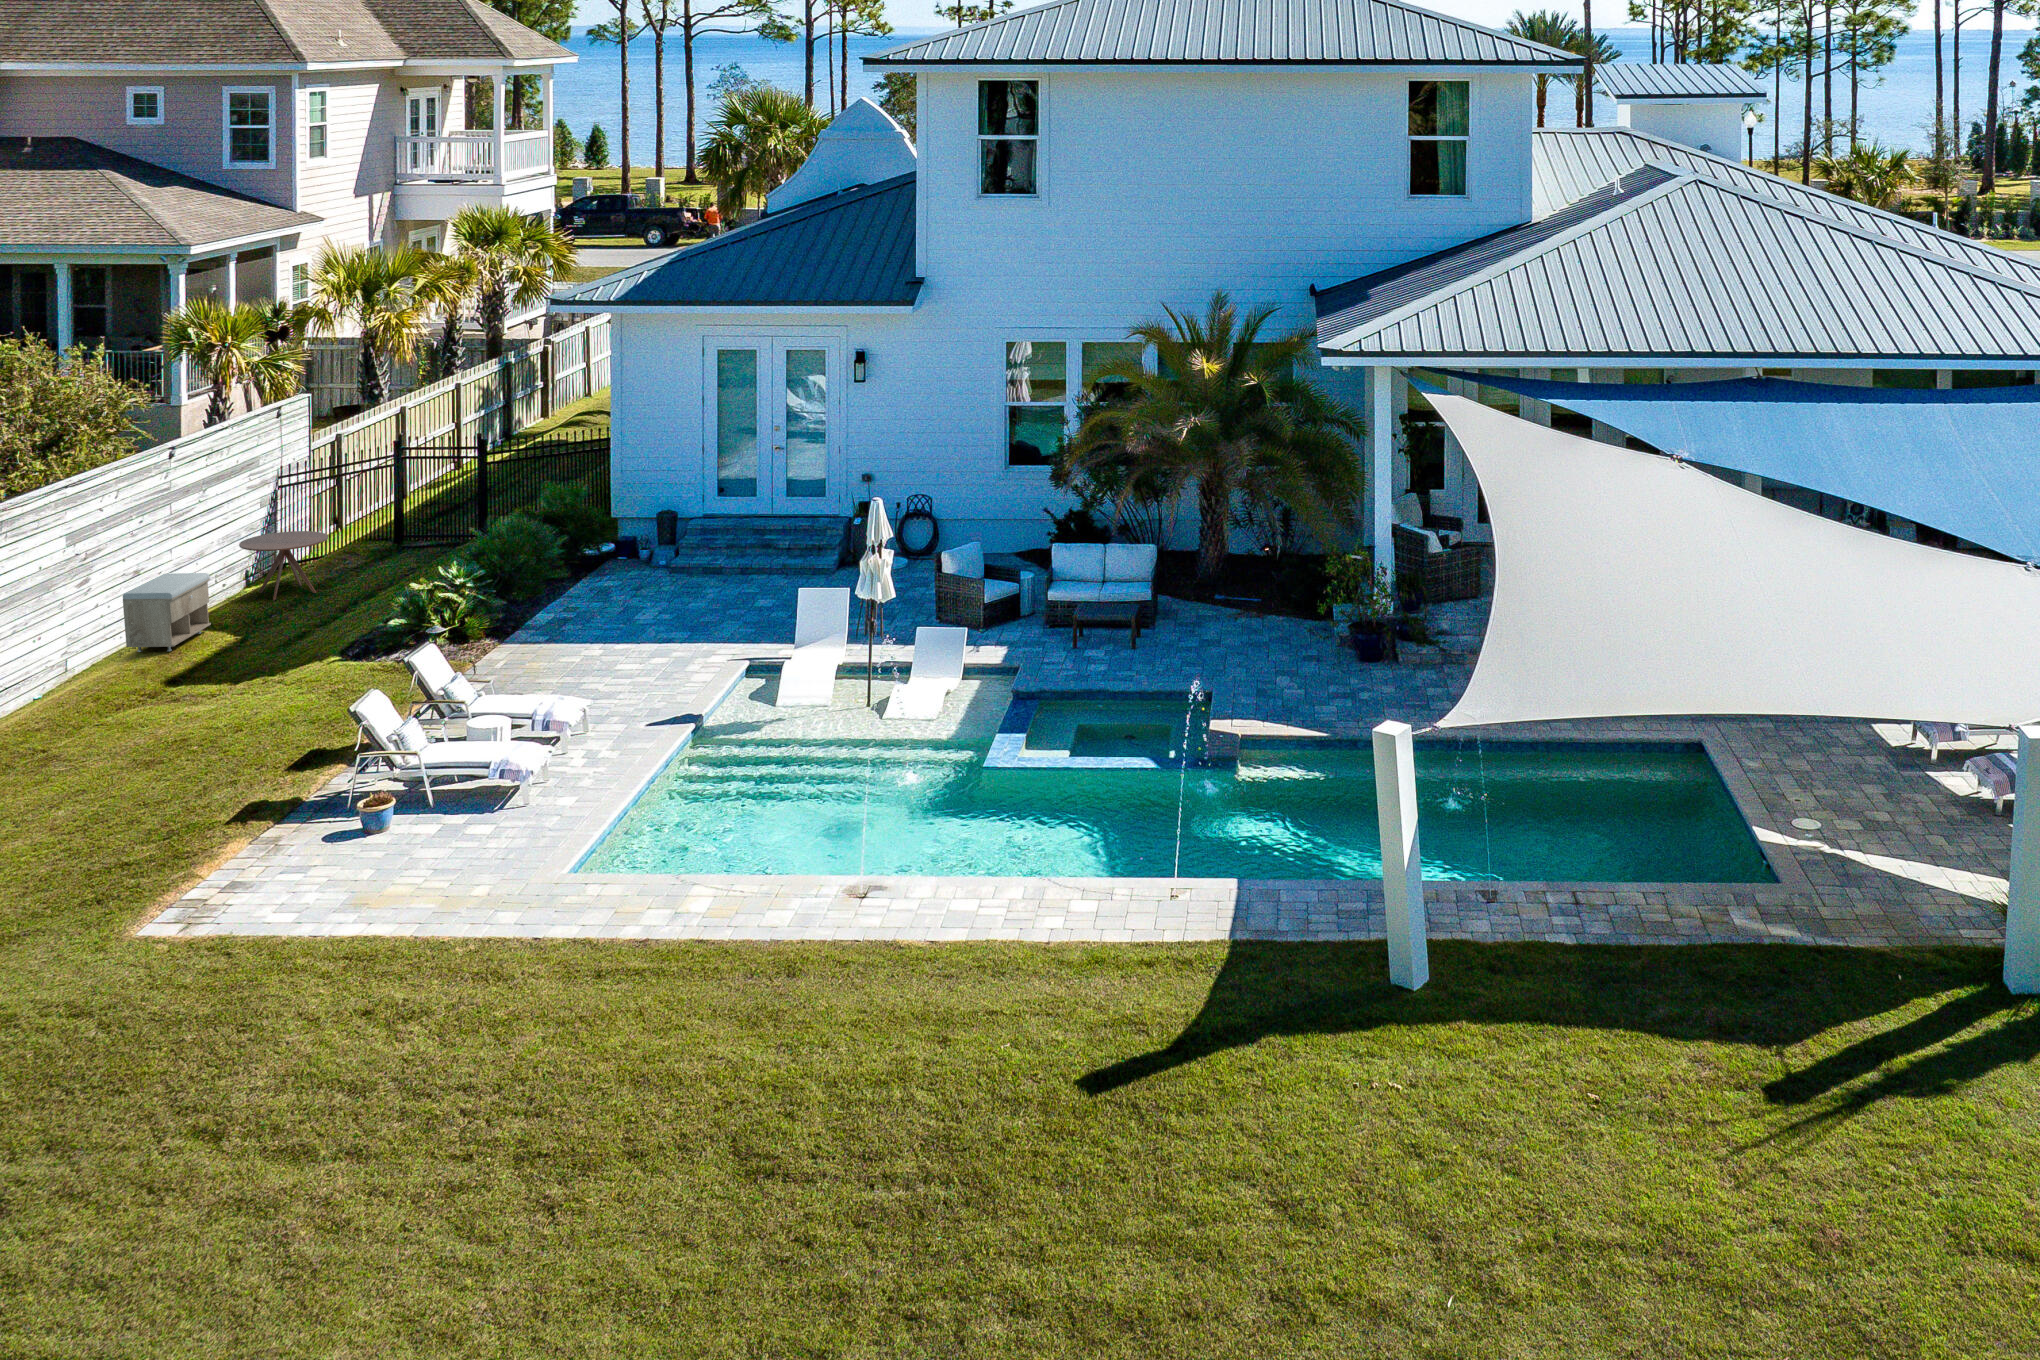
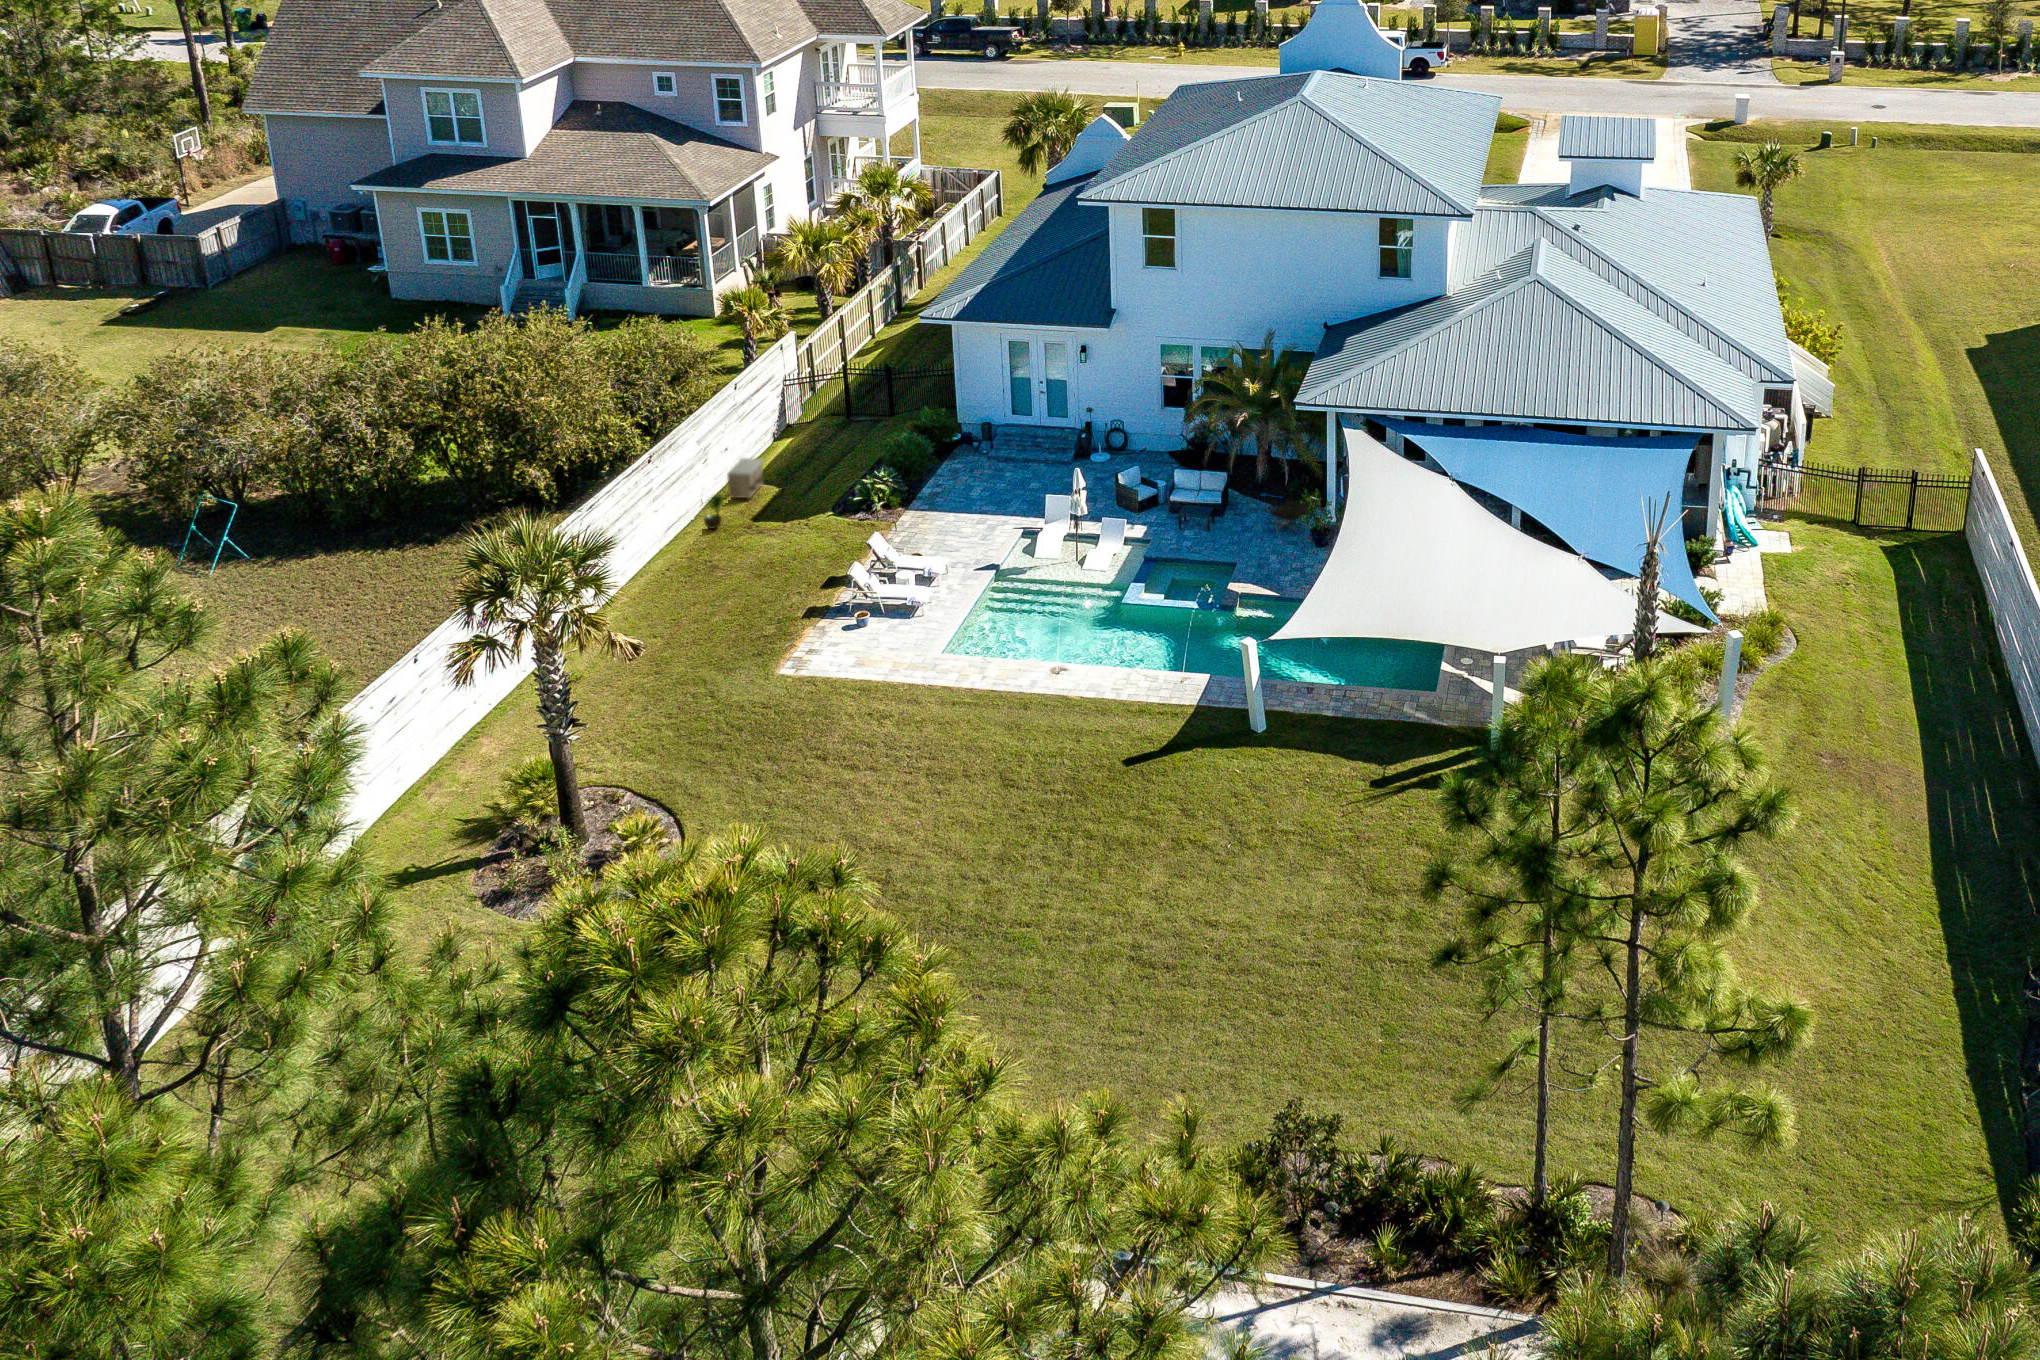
round table: present [239,531,328,600] -> none [771,425,813,463]
lounge chair: none [1255,575,1335,639] -> present [1269,500,1309,525]
potted tree: none [48,613,101,696] -> present [704,495,723,529]

